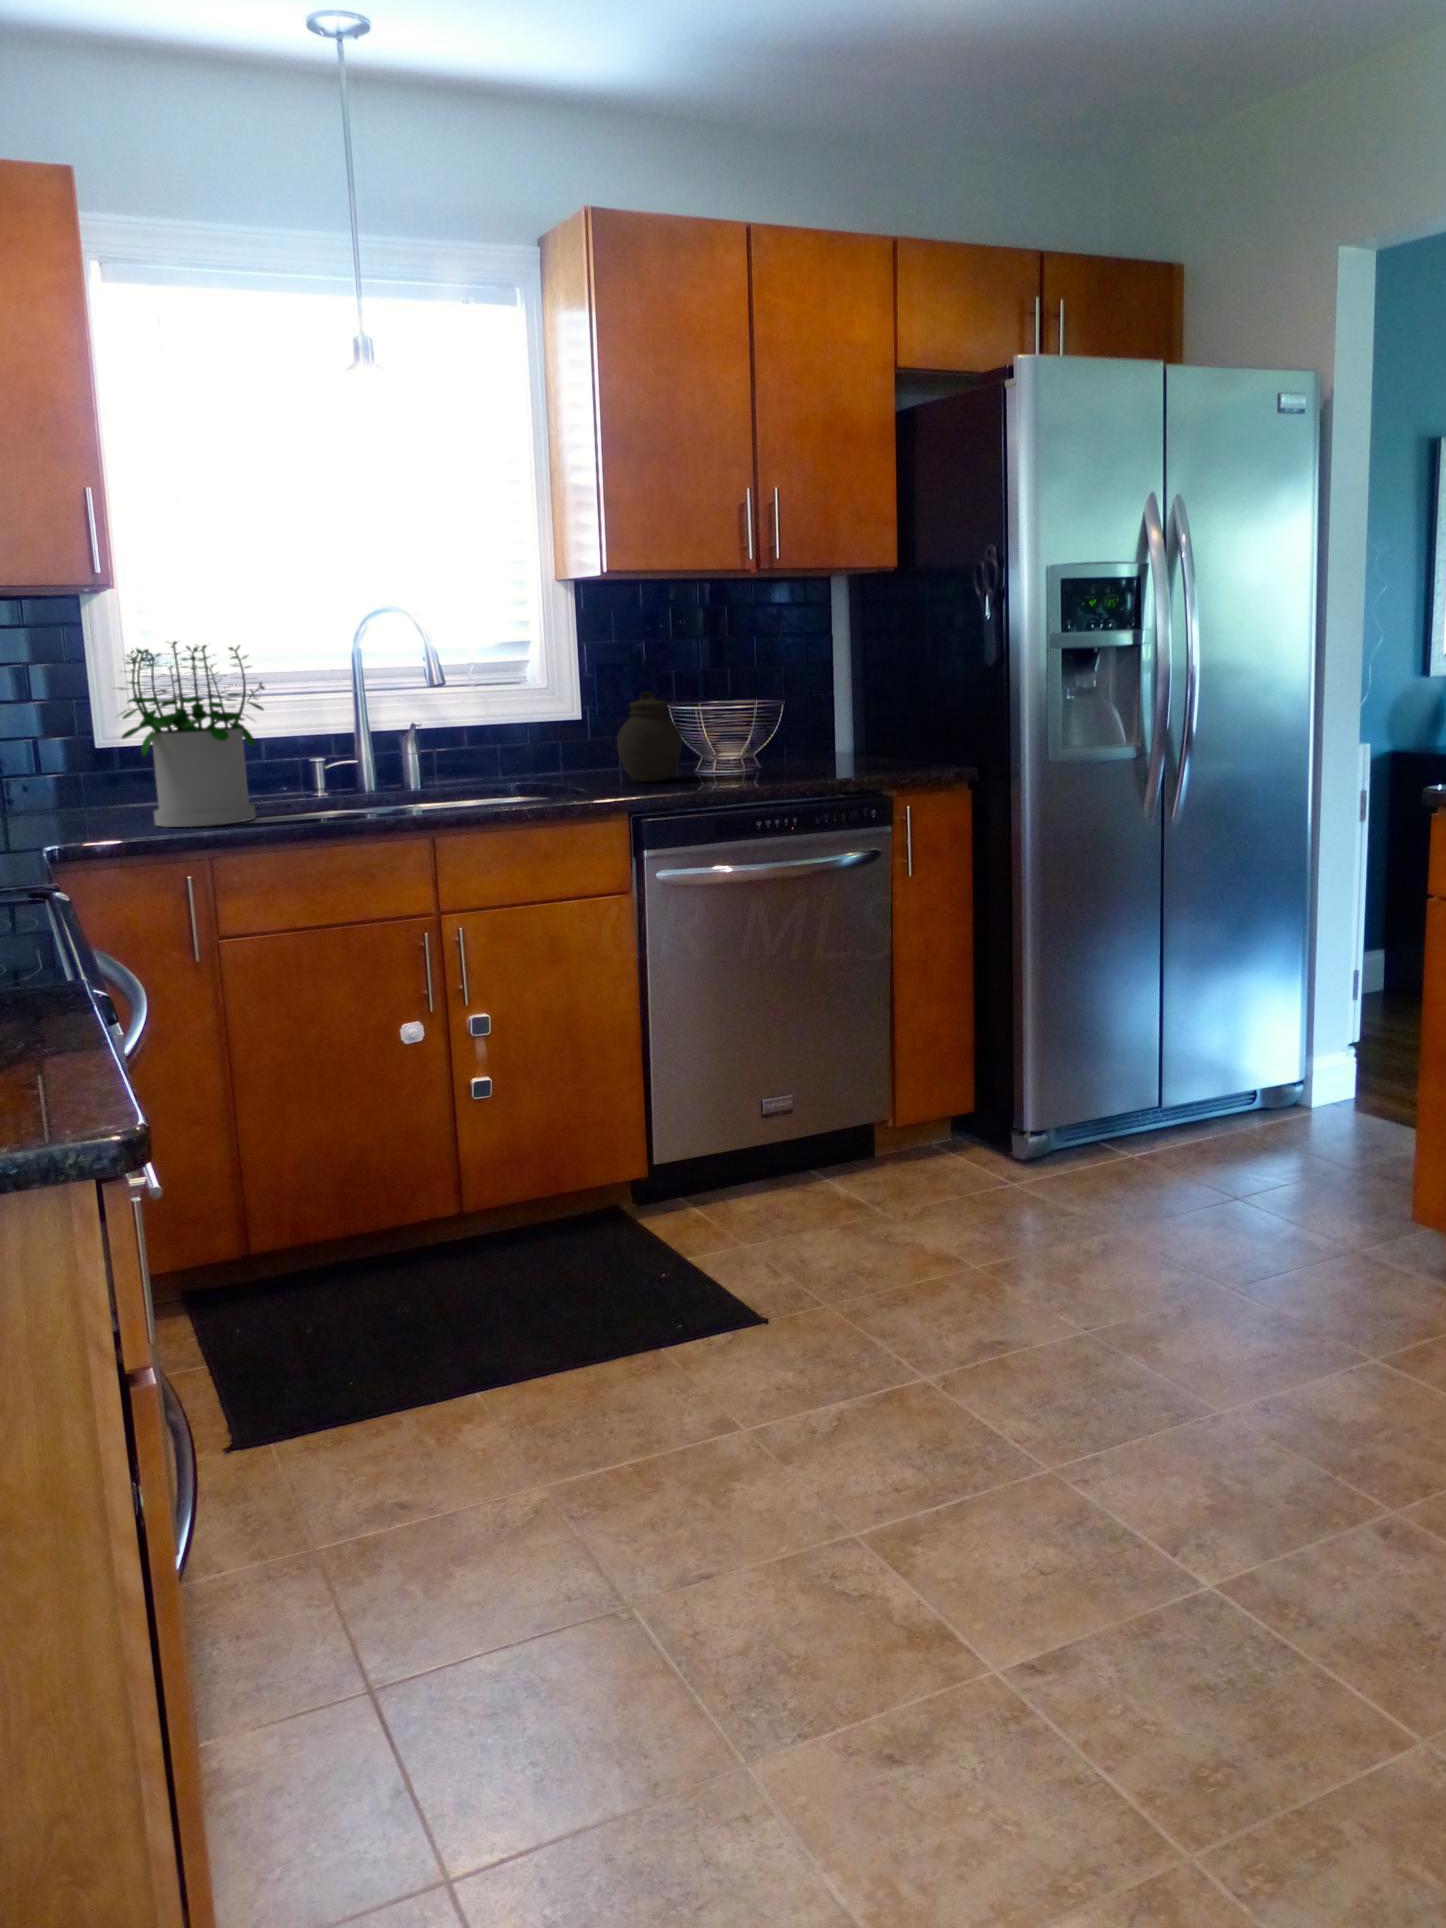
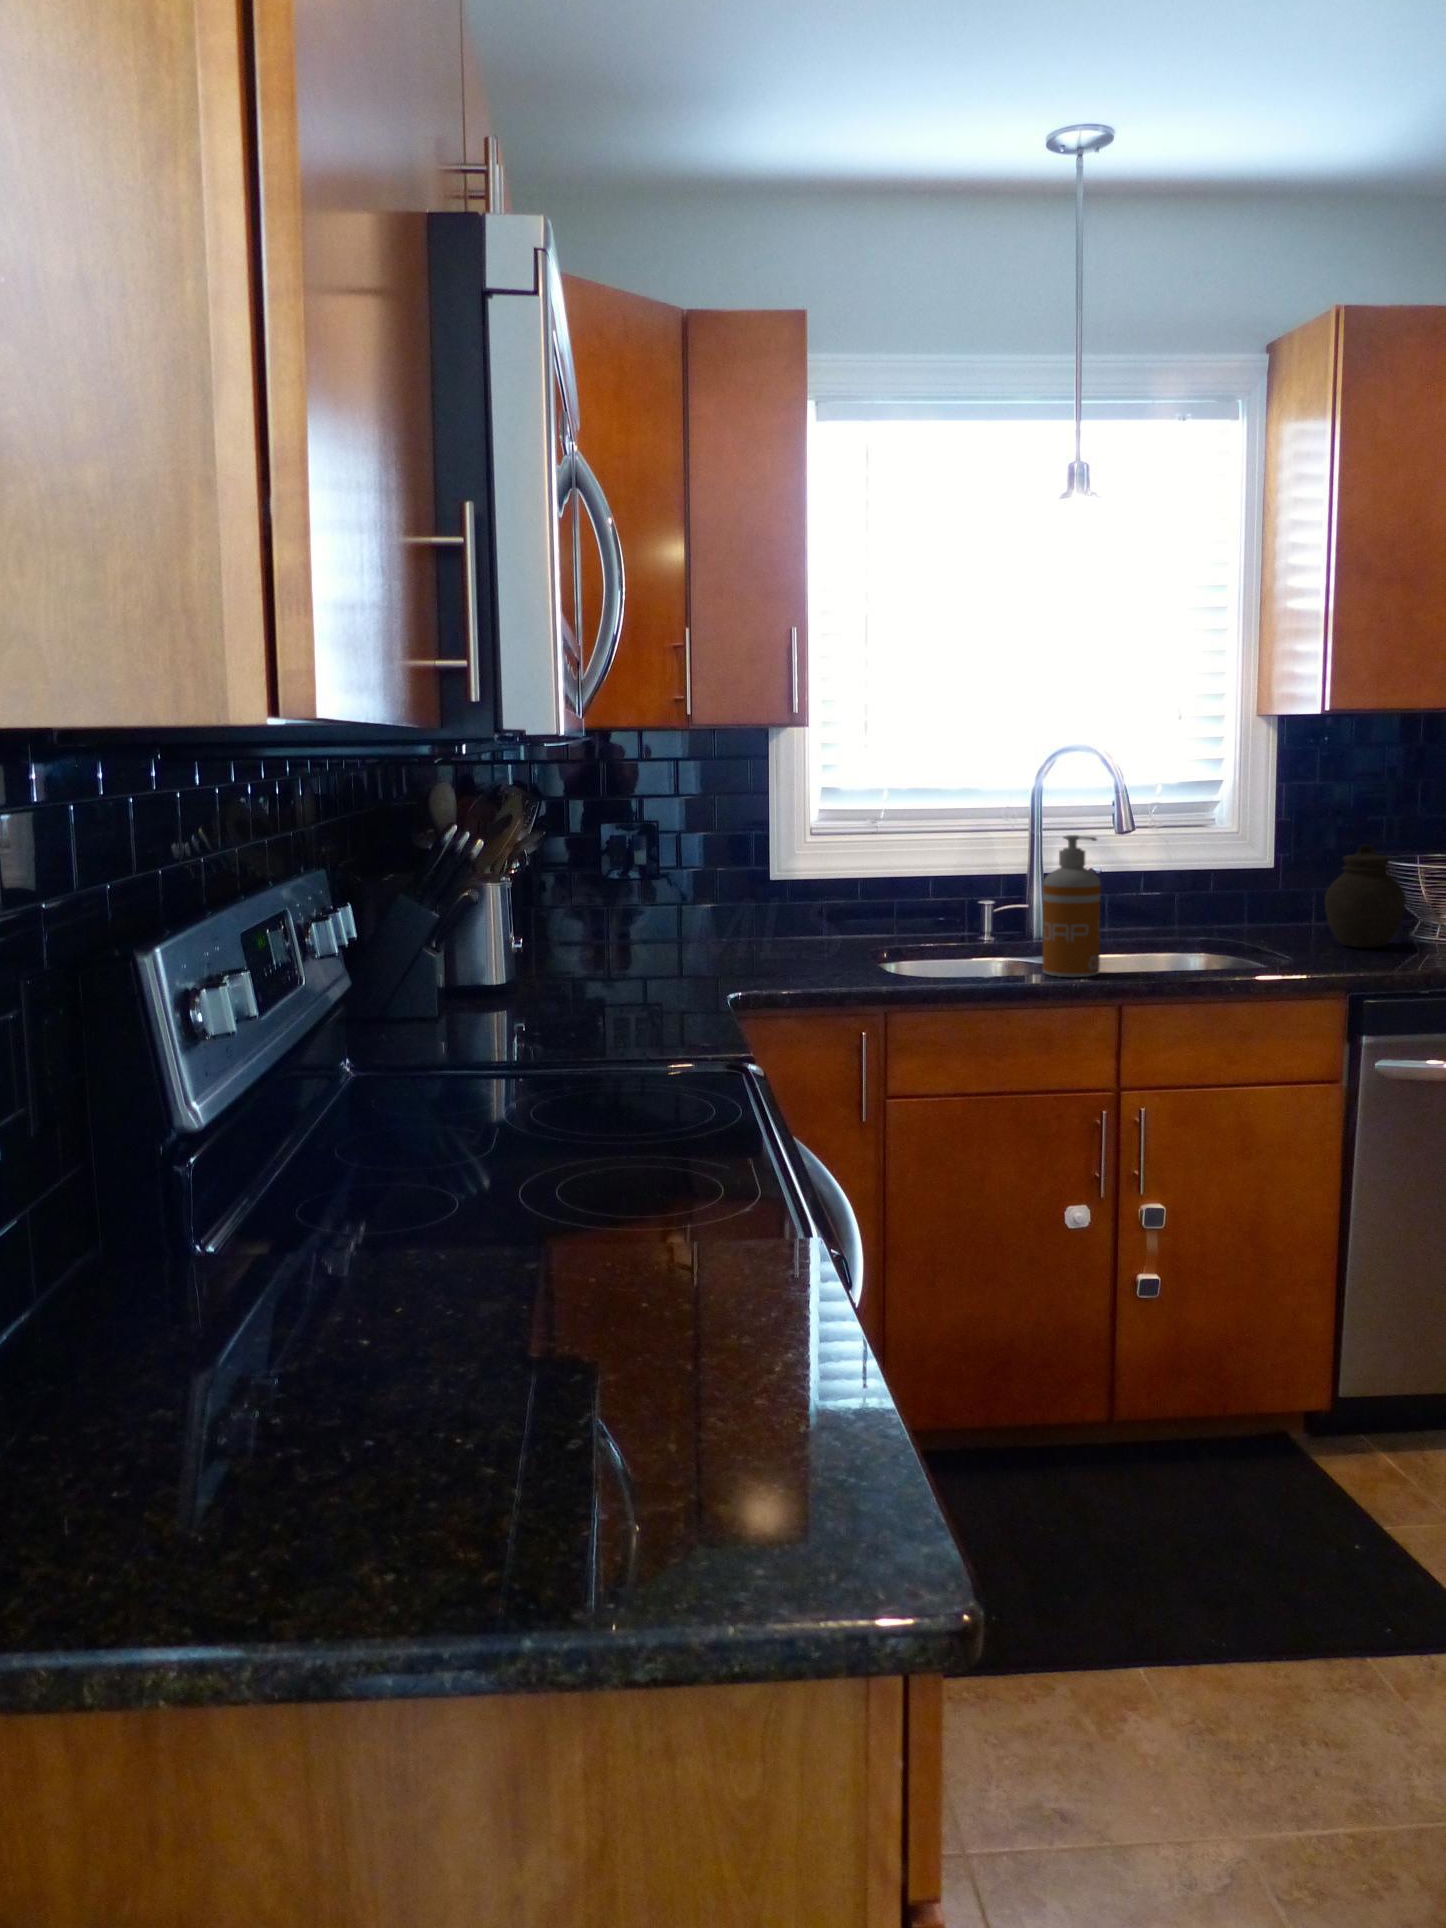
potted plant: present [120,641,264,827] -> none [798,781,947,975]
soap dispenser: none [357,685,416,816] -> present [1042,835,1101,977]

